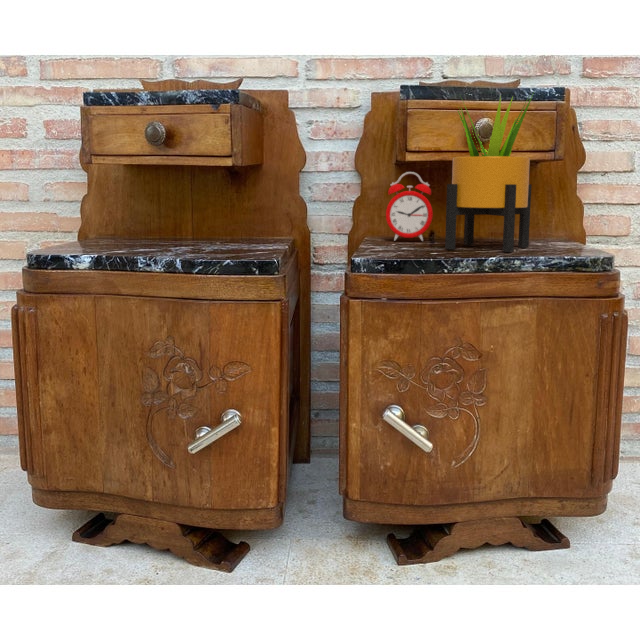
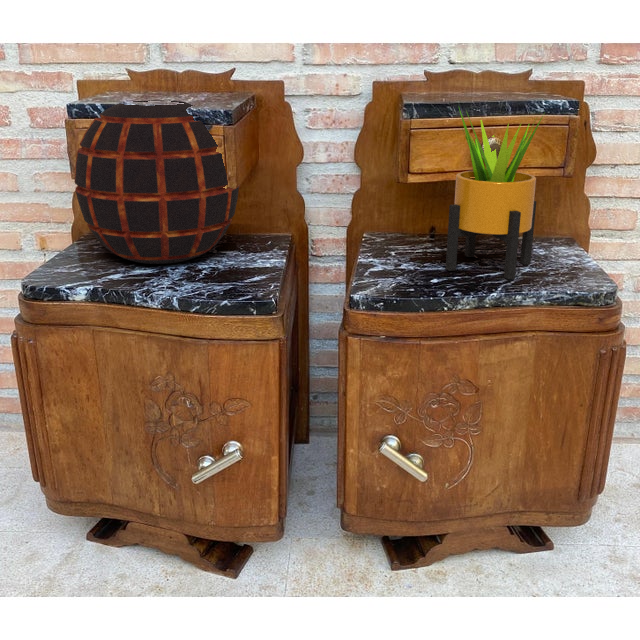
decorative vase: none [85,92,243,247] -> present [75,100,239,264]
alarm clock: present [386,172,433,241] -> none [386,173,434,244]

